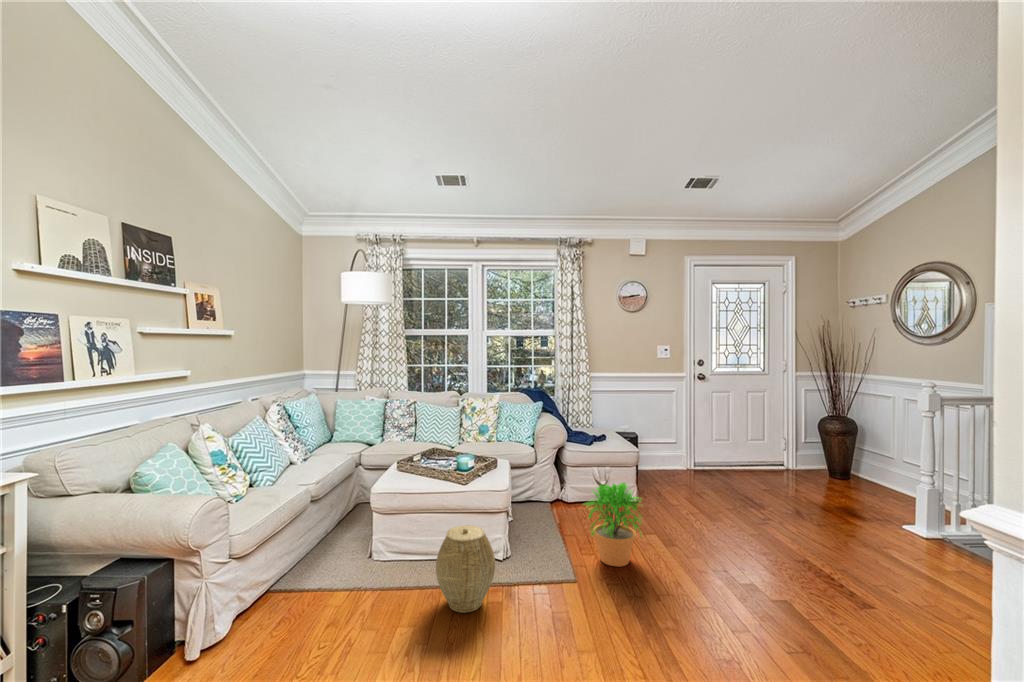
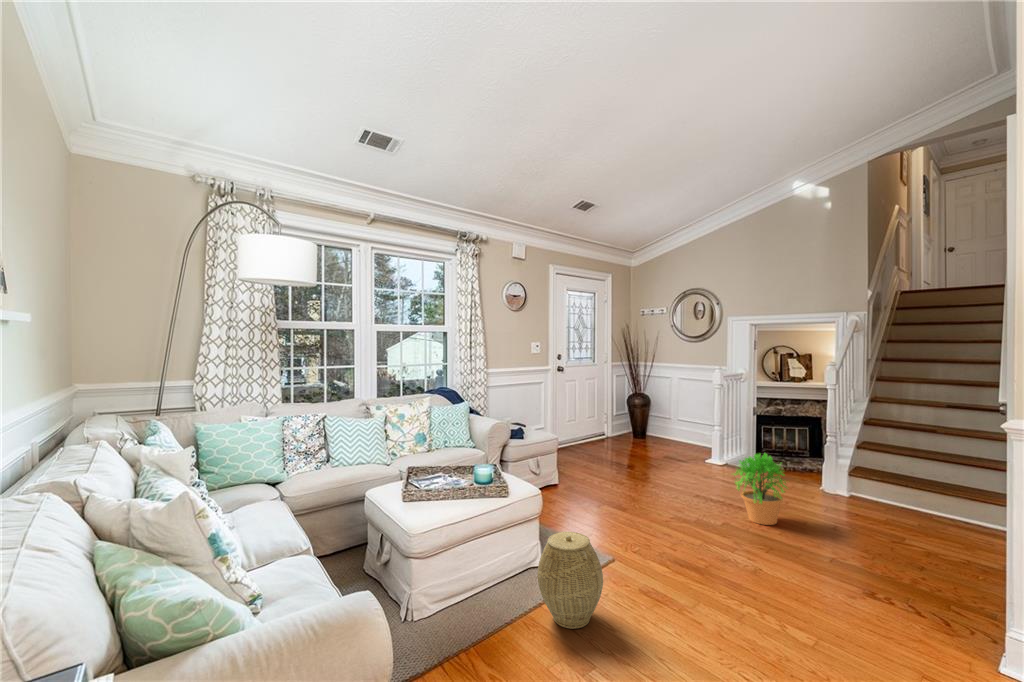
potted plant: present [588,483,641,566] -> present [734,453,787,525]

